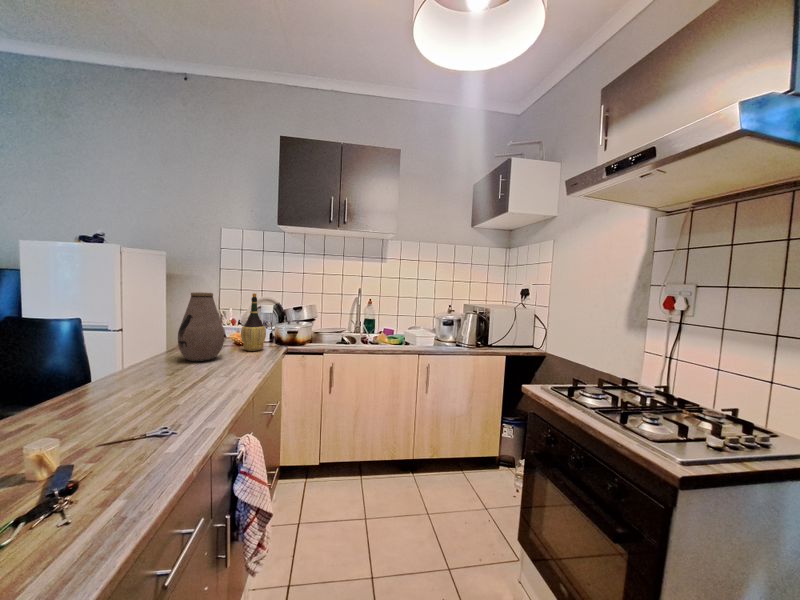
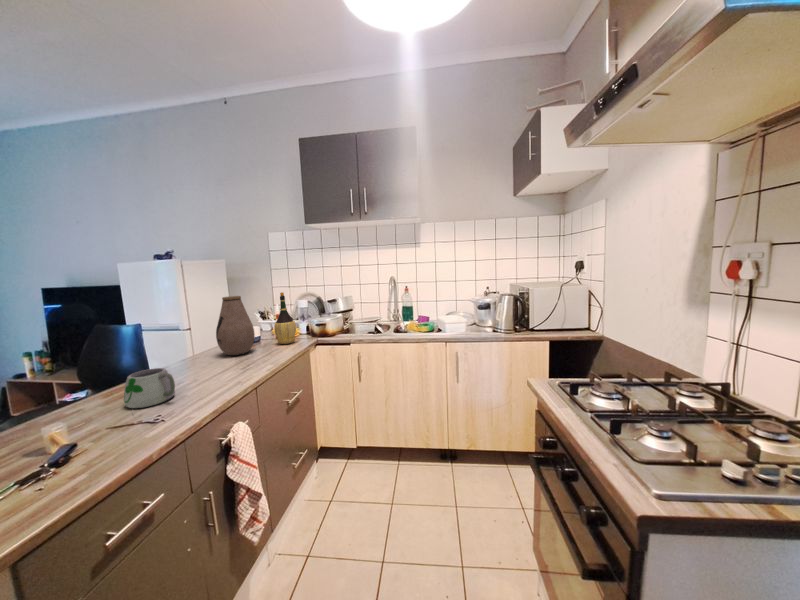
mug: none [102,370,178,427] -> present [124,368,175,408]

